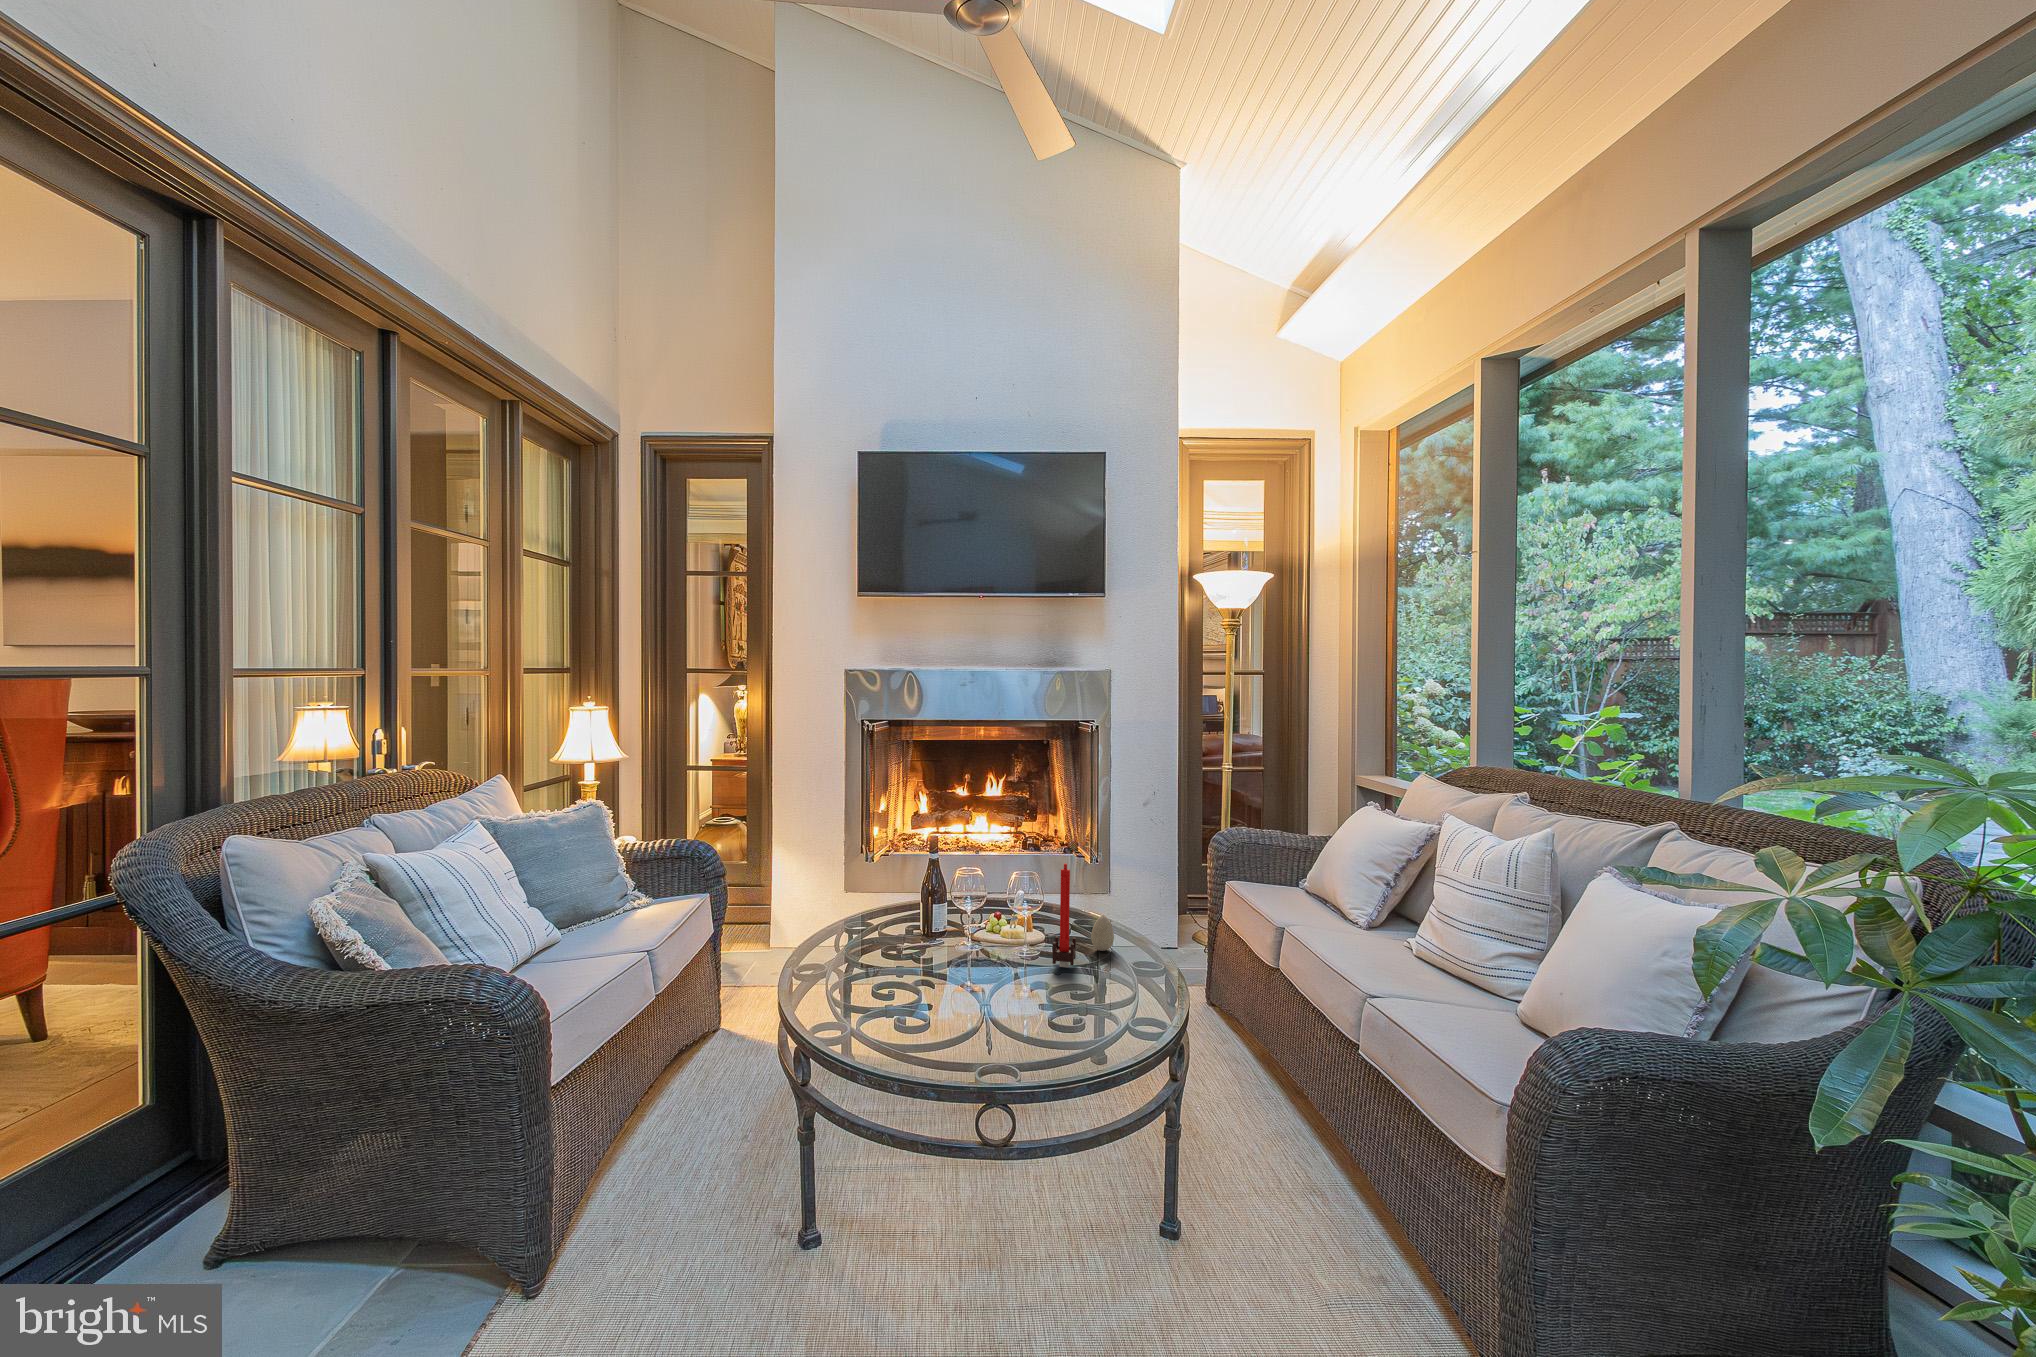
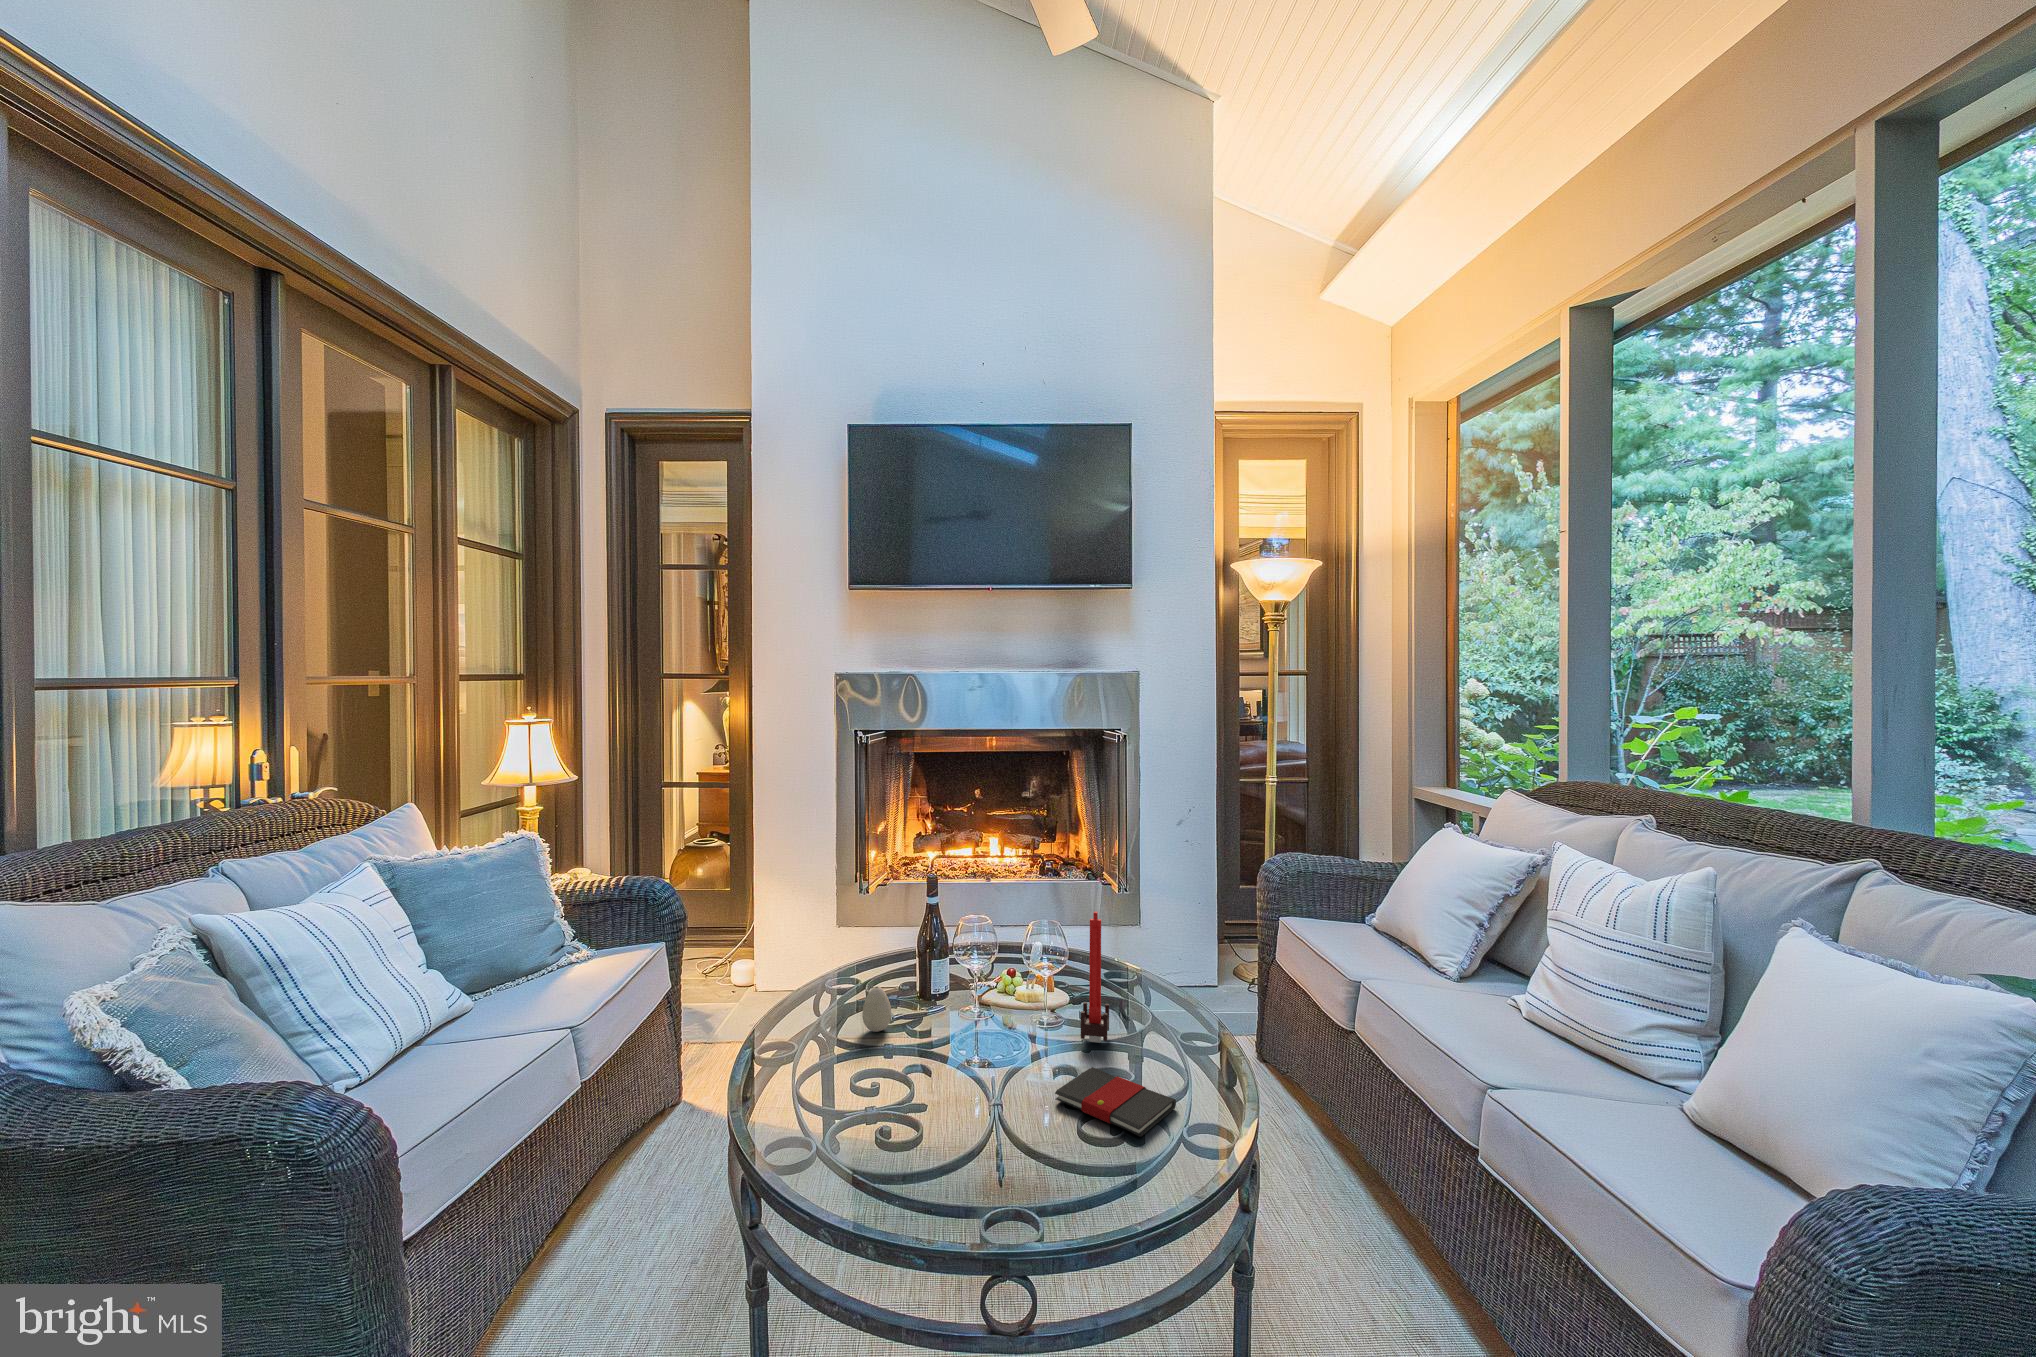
decorative egg: present [1091,915,1114,951] -> present [862,986,891,1032]
book: none [1030,981,1123,1024] -> present [1055,1067,1176,1136]

